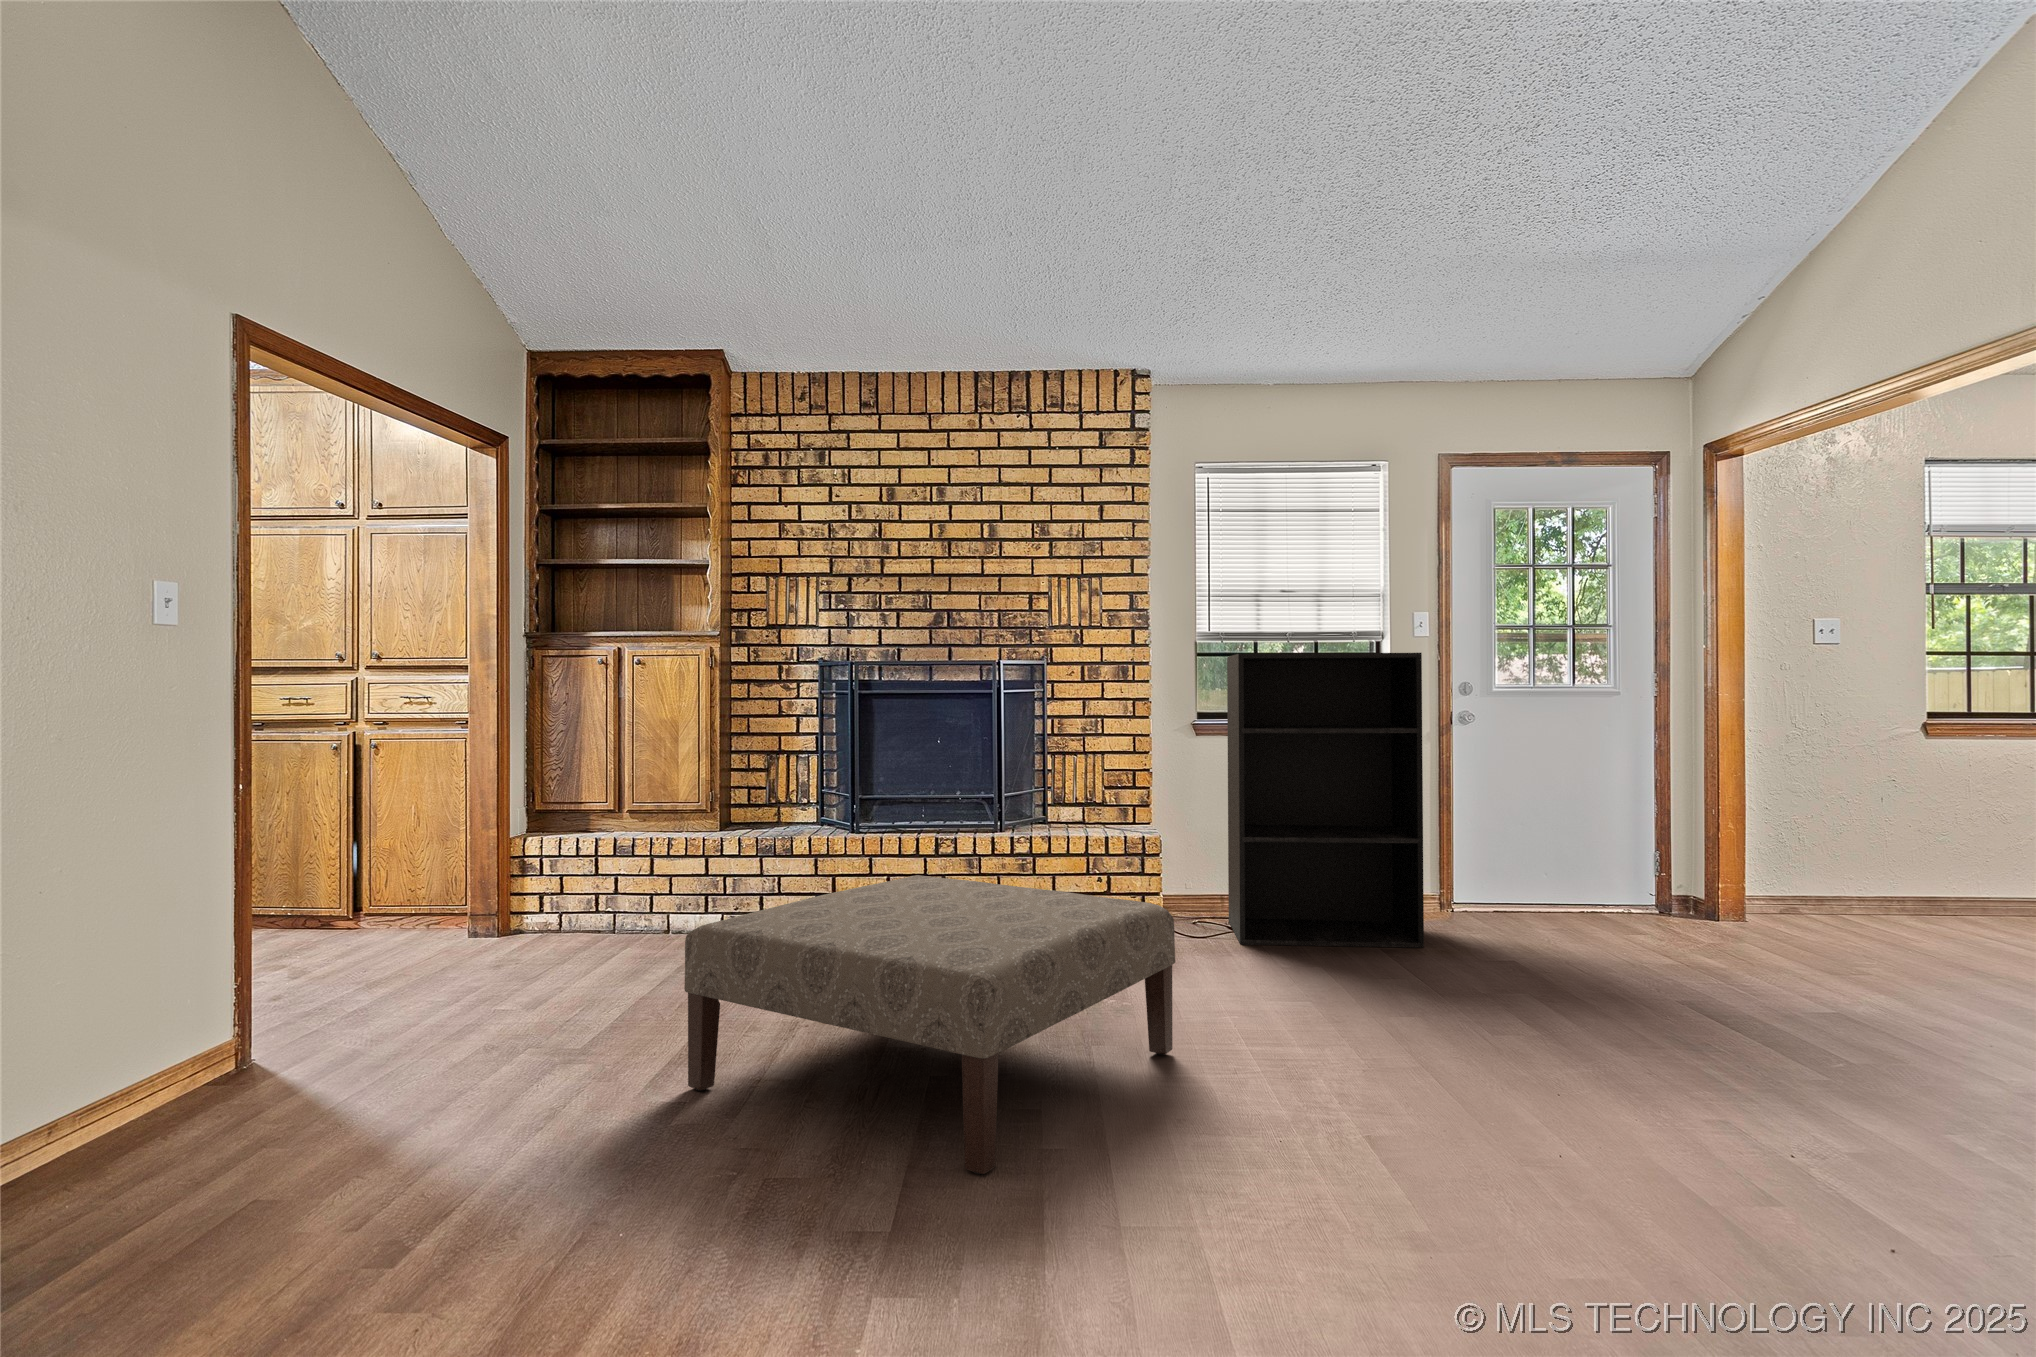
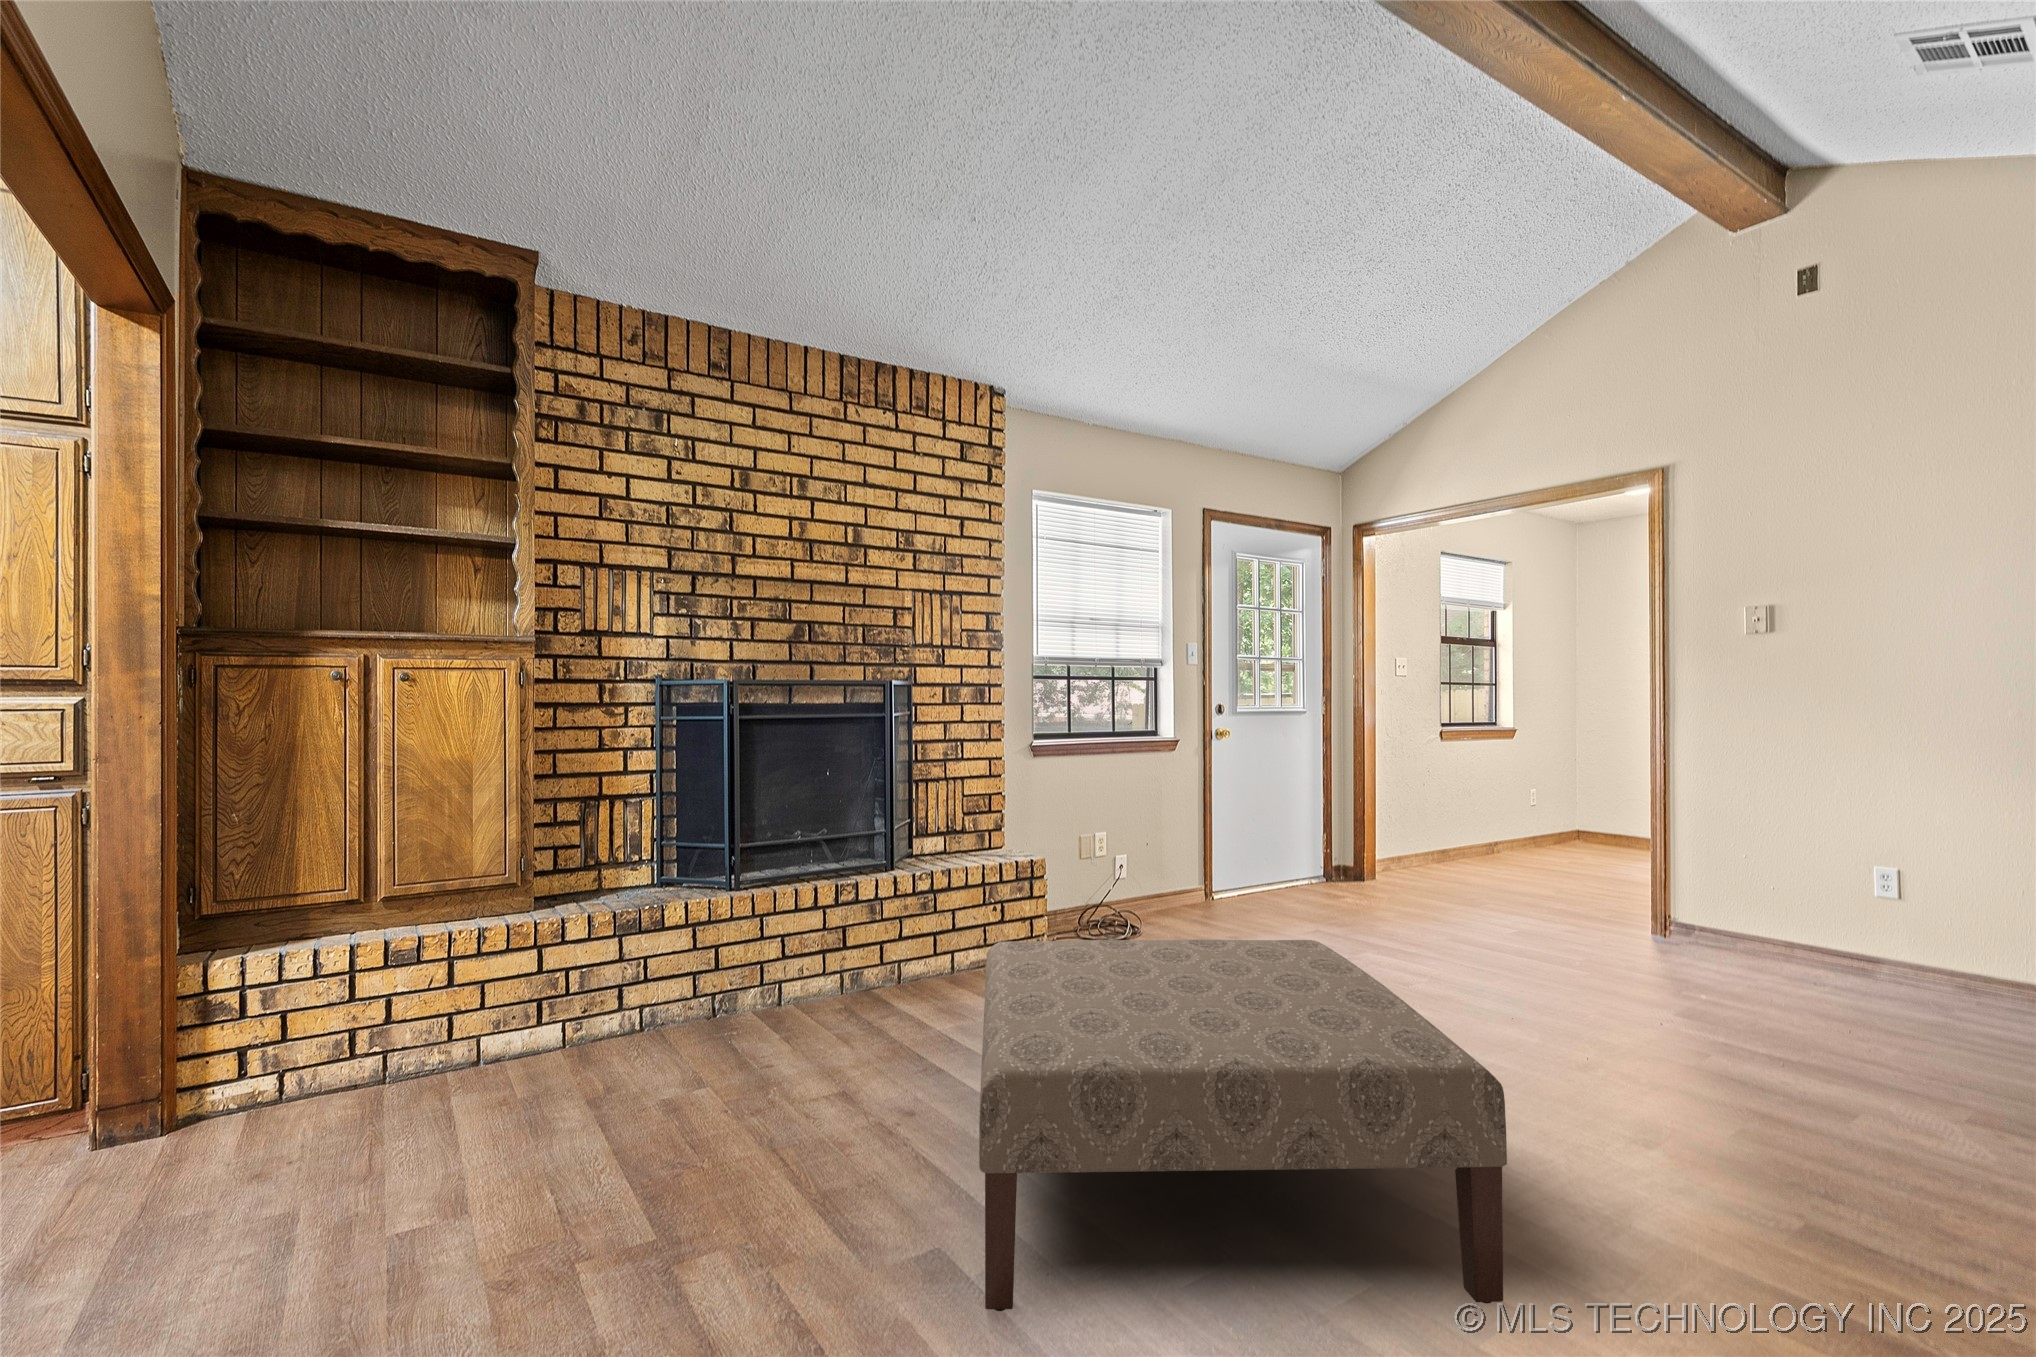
bookshelf: present [1227,653,1424,948] -> none [1078,677,1263,956]

